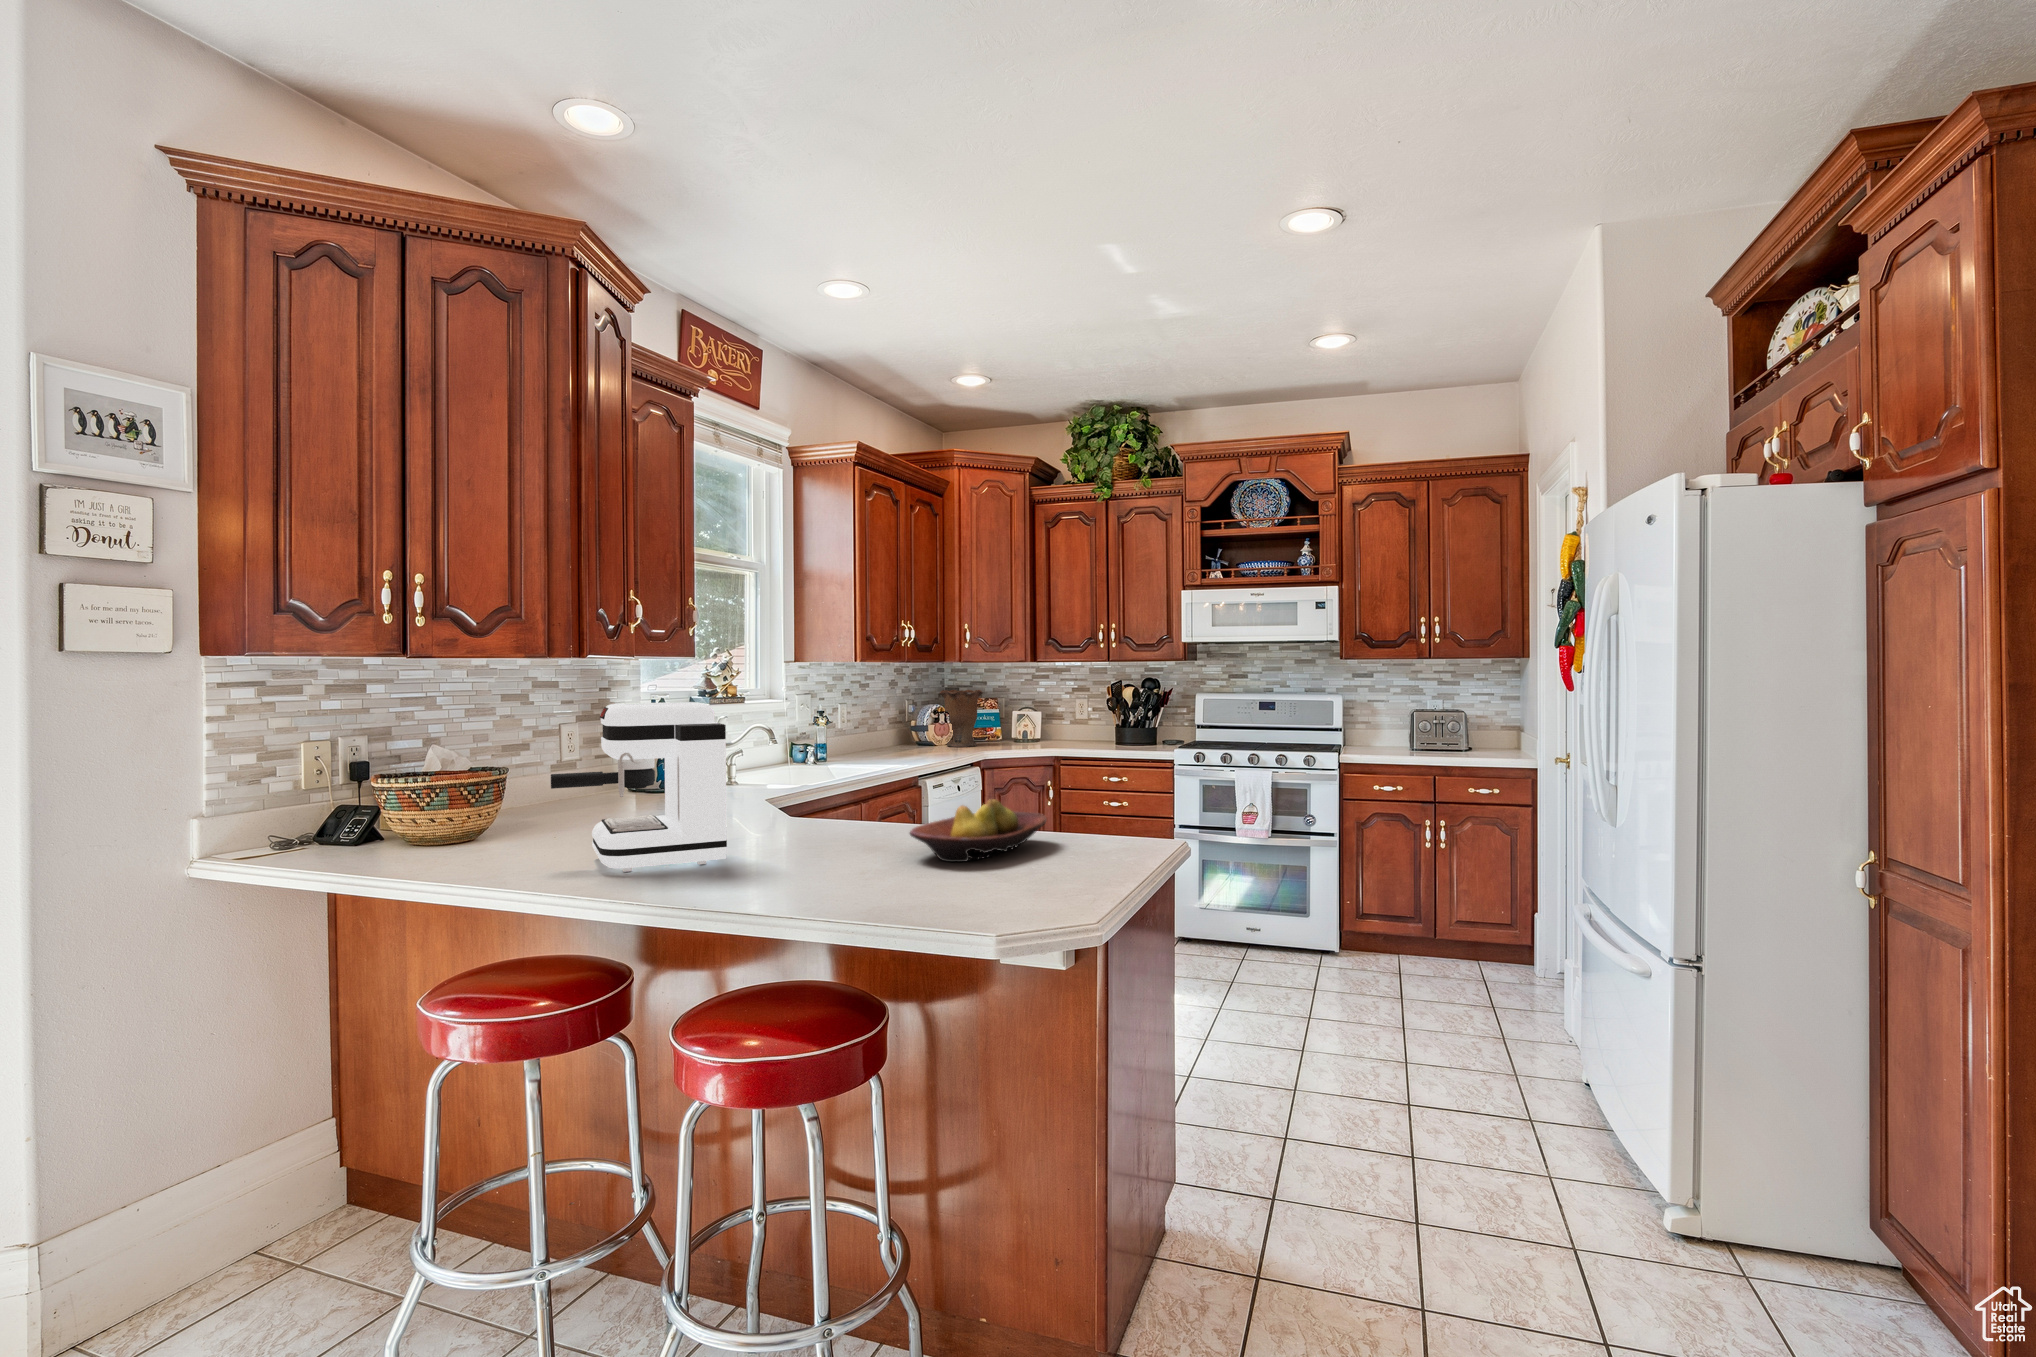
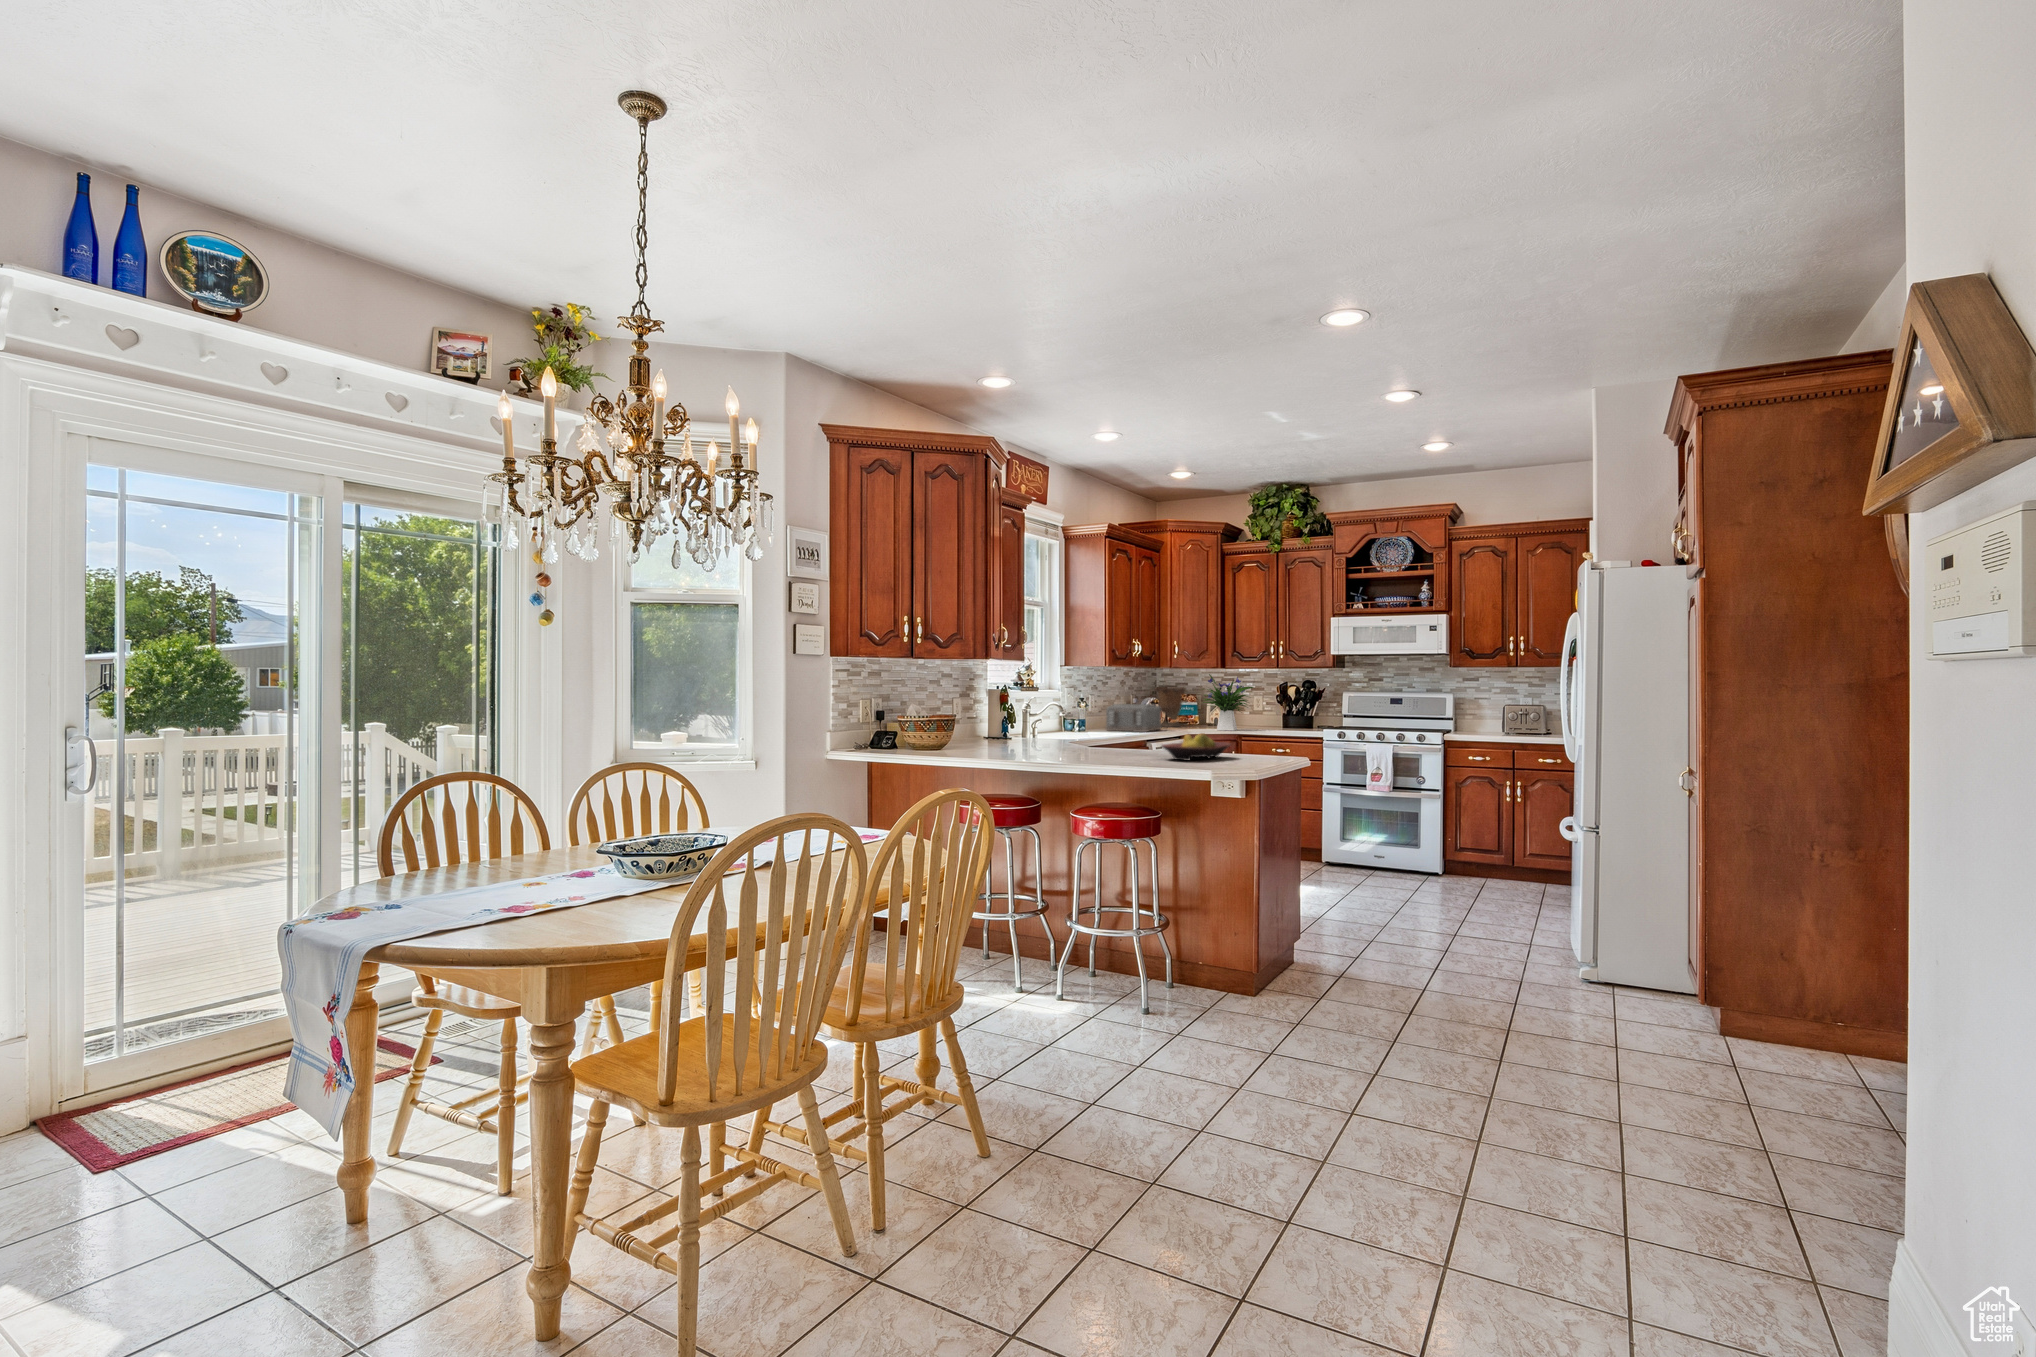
flower arrangement: none [1003,671,1078,753] -> present [1203,674,1253,730]
coffee maker: present [551,702,727,872] -> none [990,681,1073,758]
toaster: none [861,717,947,760] -> present [1105,704,1162,732]

